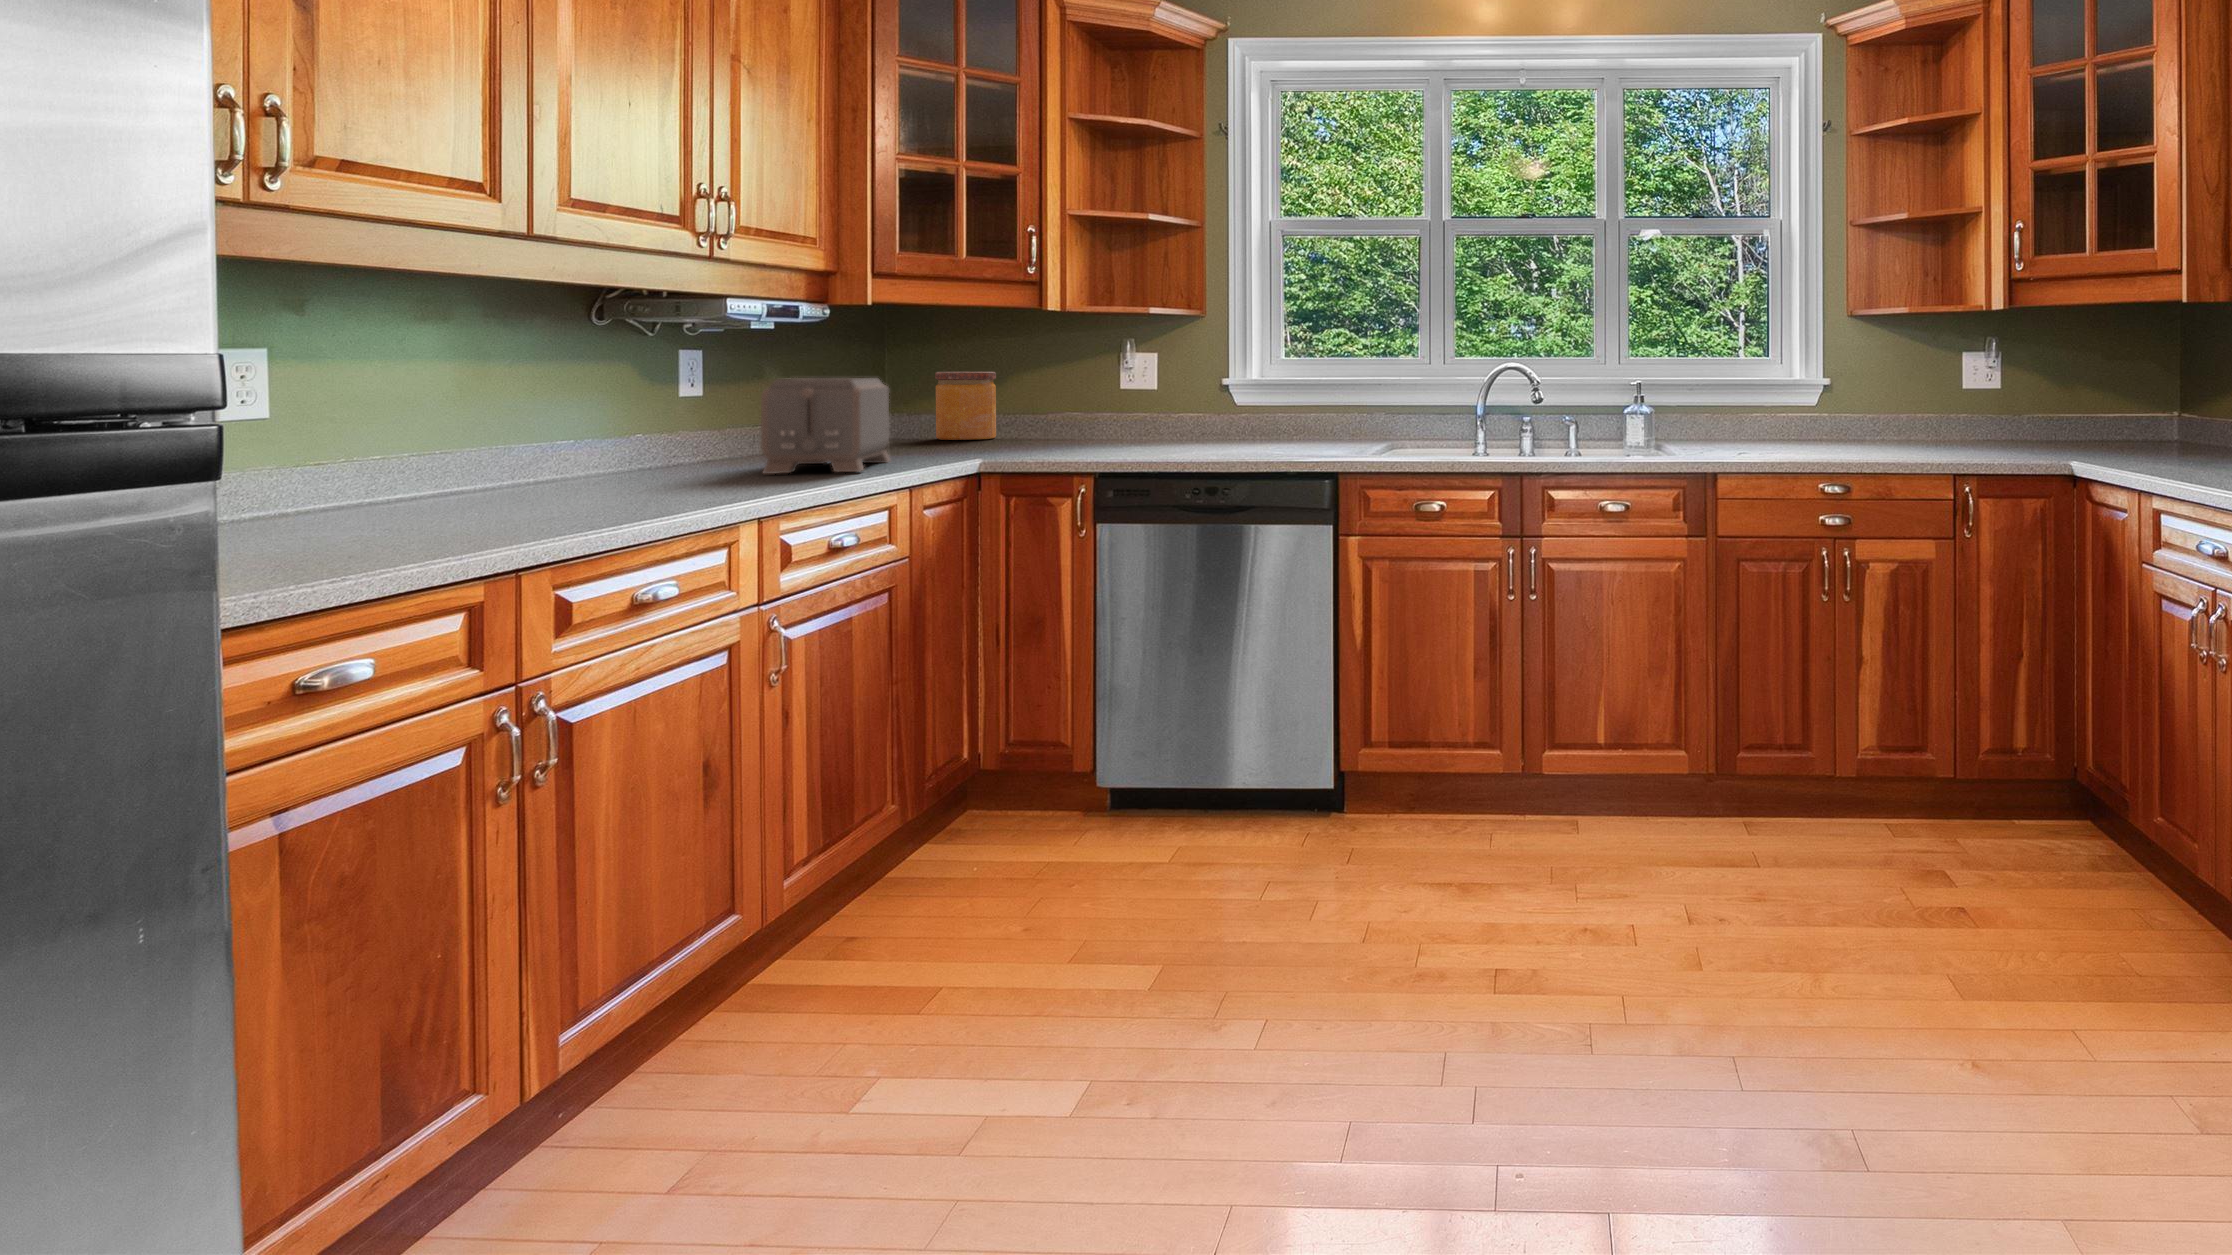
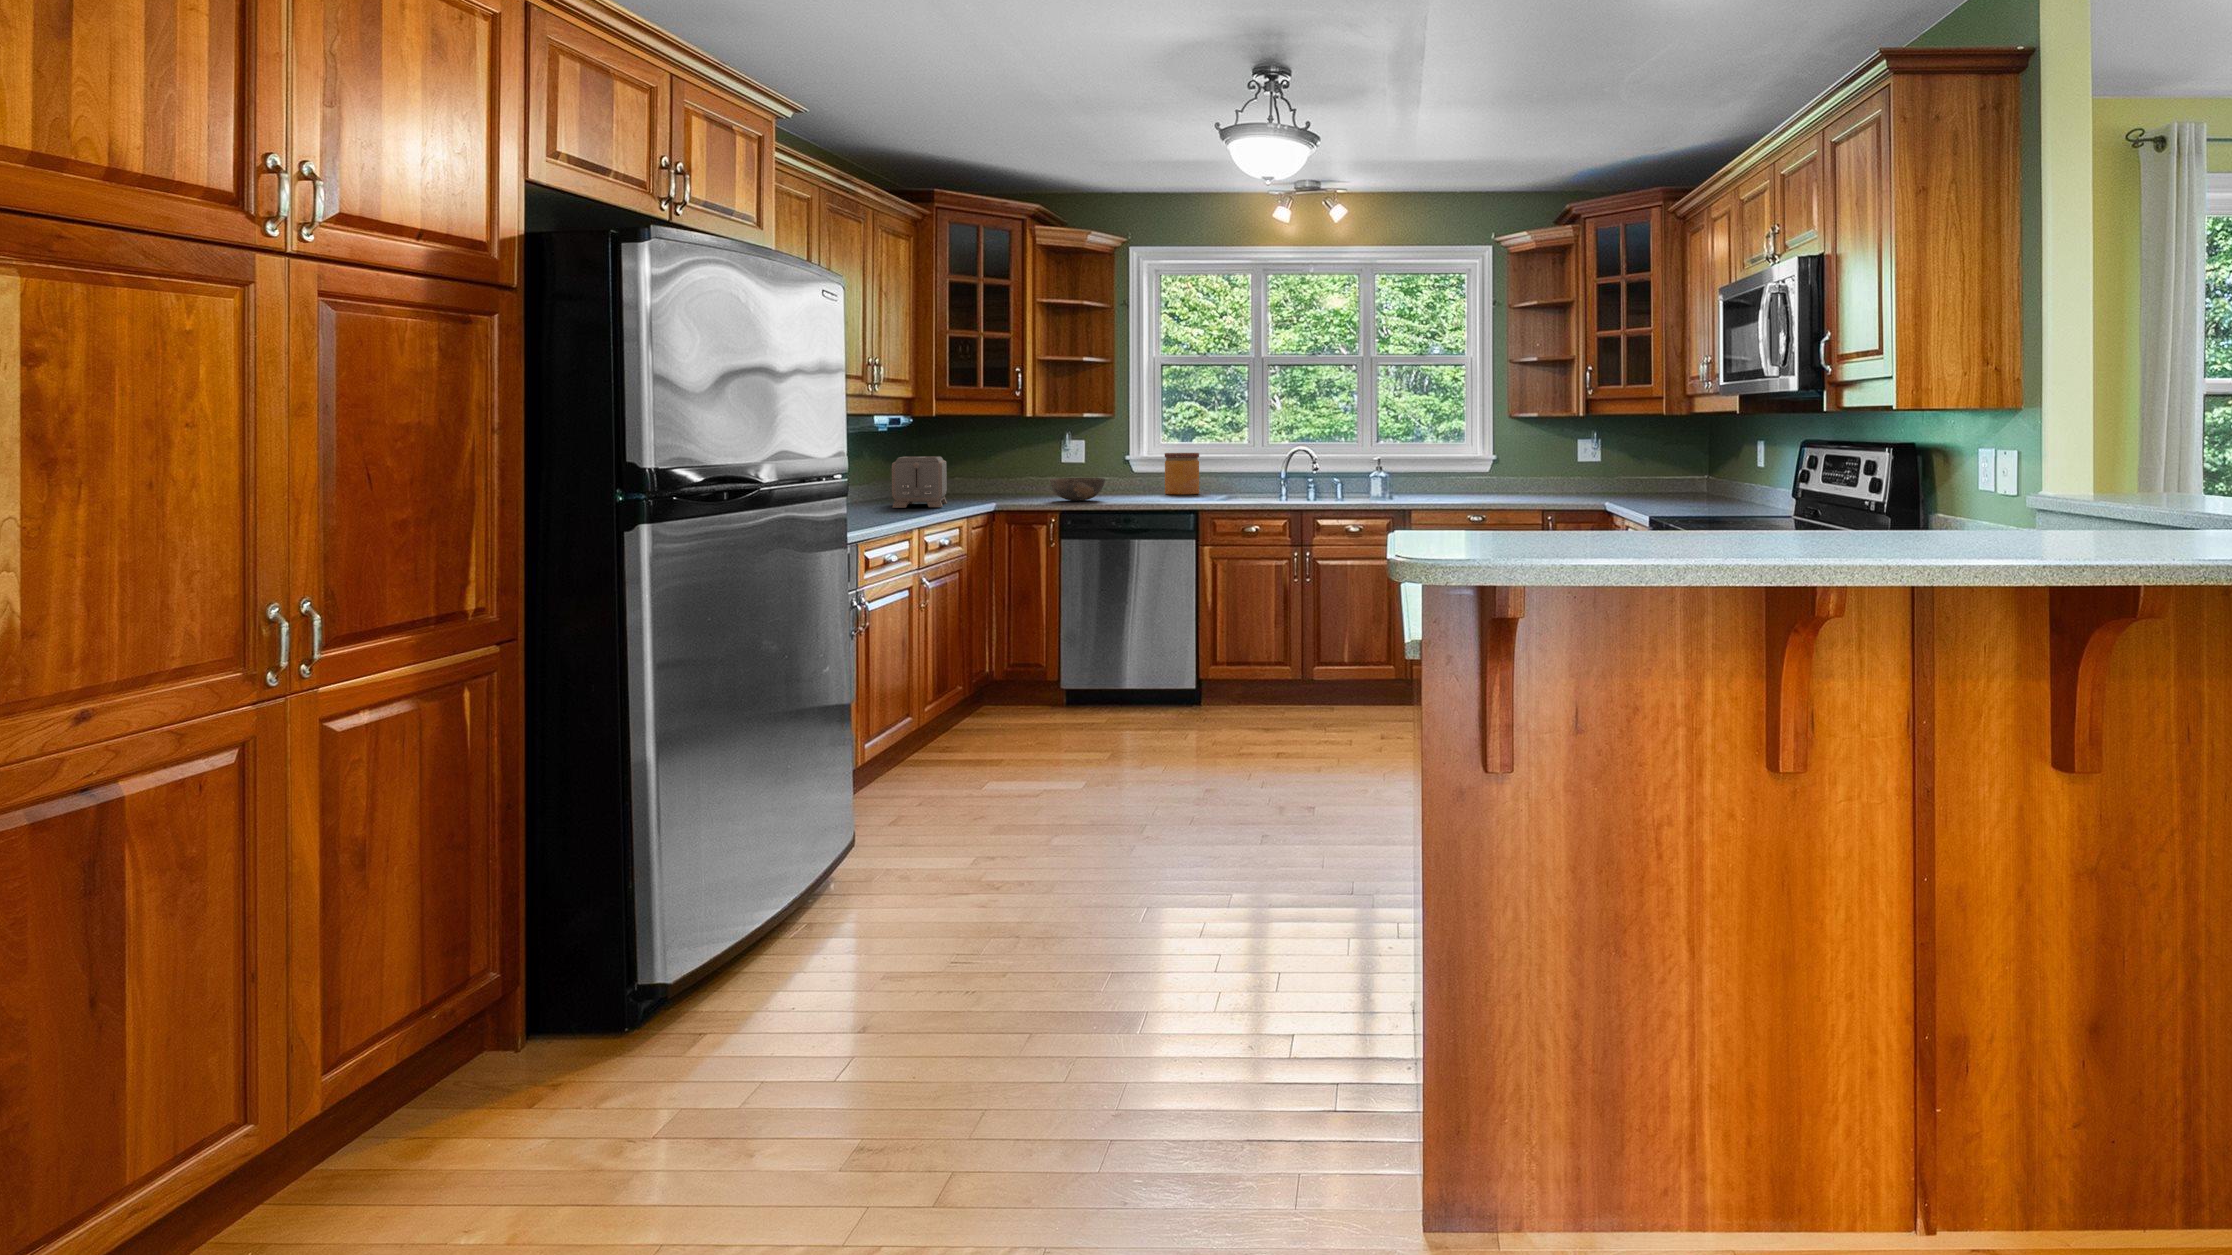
jar: present [935,372,996,440] -> present [1165,453,1199,495]
bowl: none [1078,415,1177,456] -> present [1050,478,1105,501]

